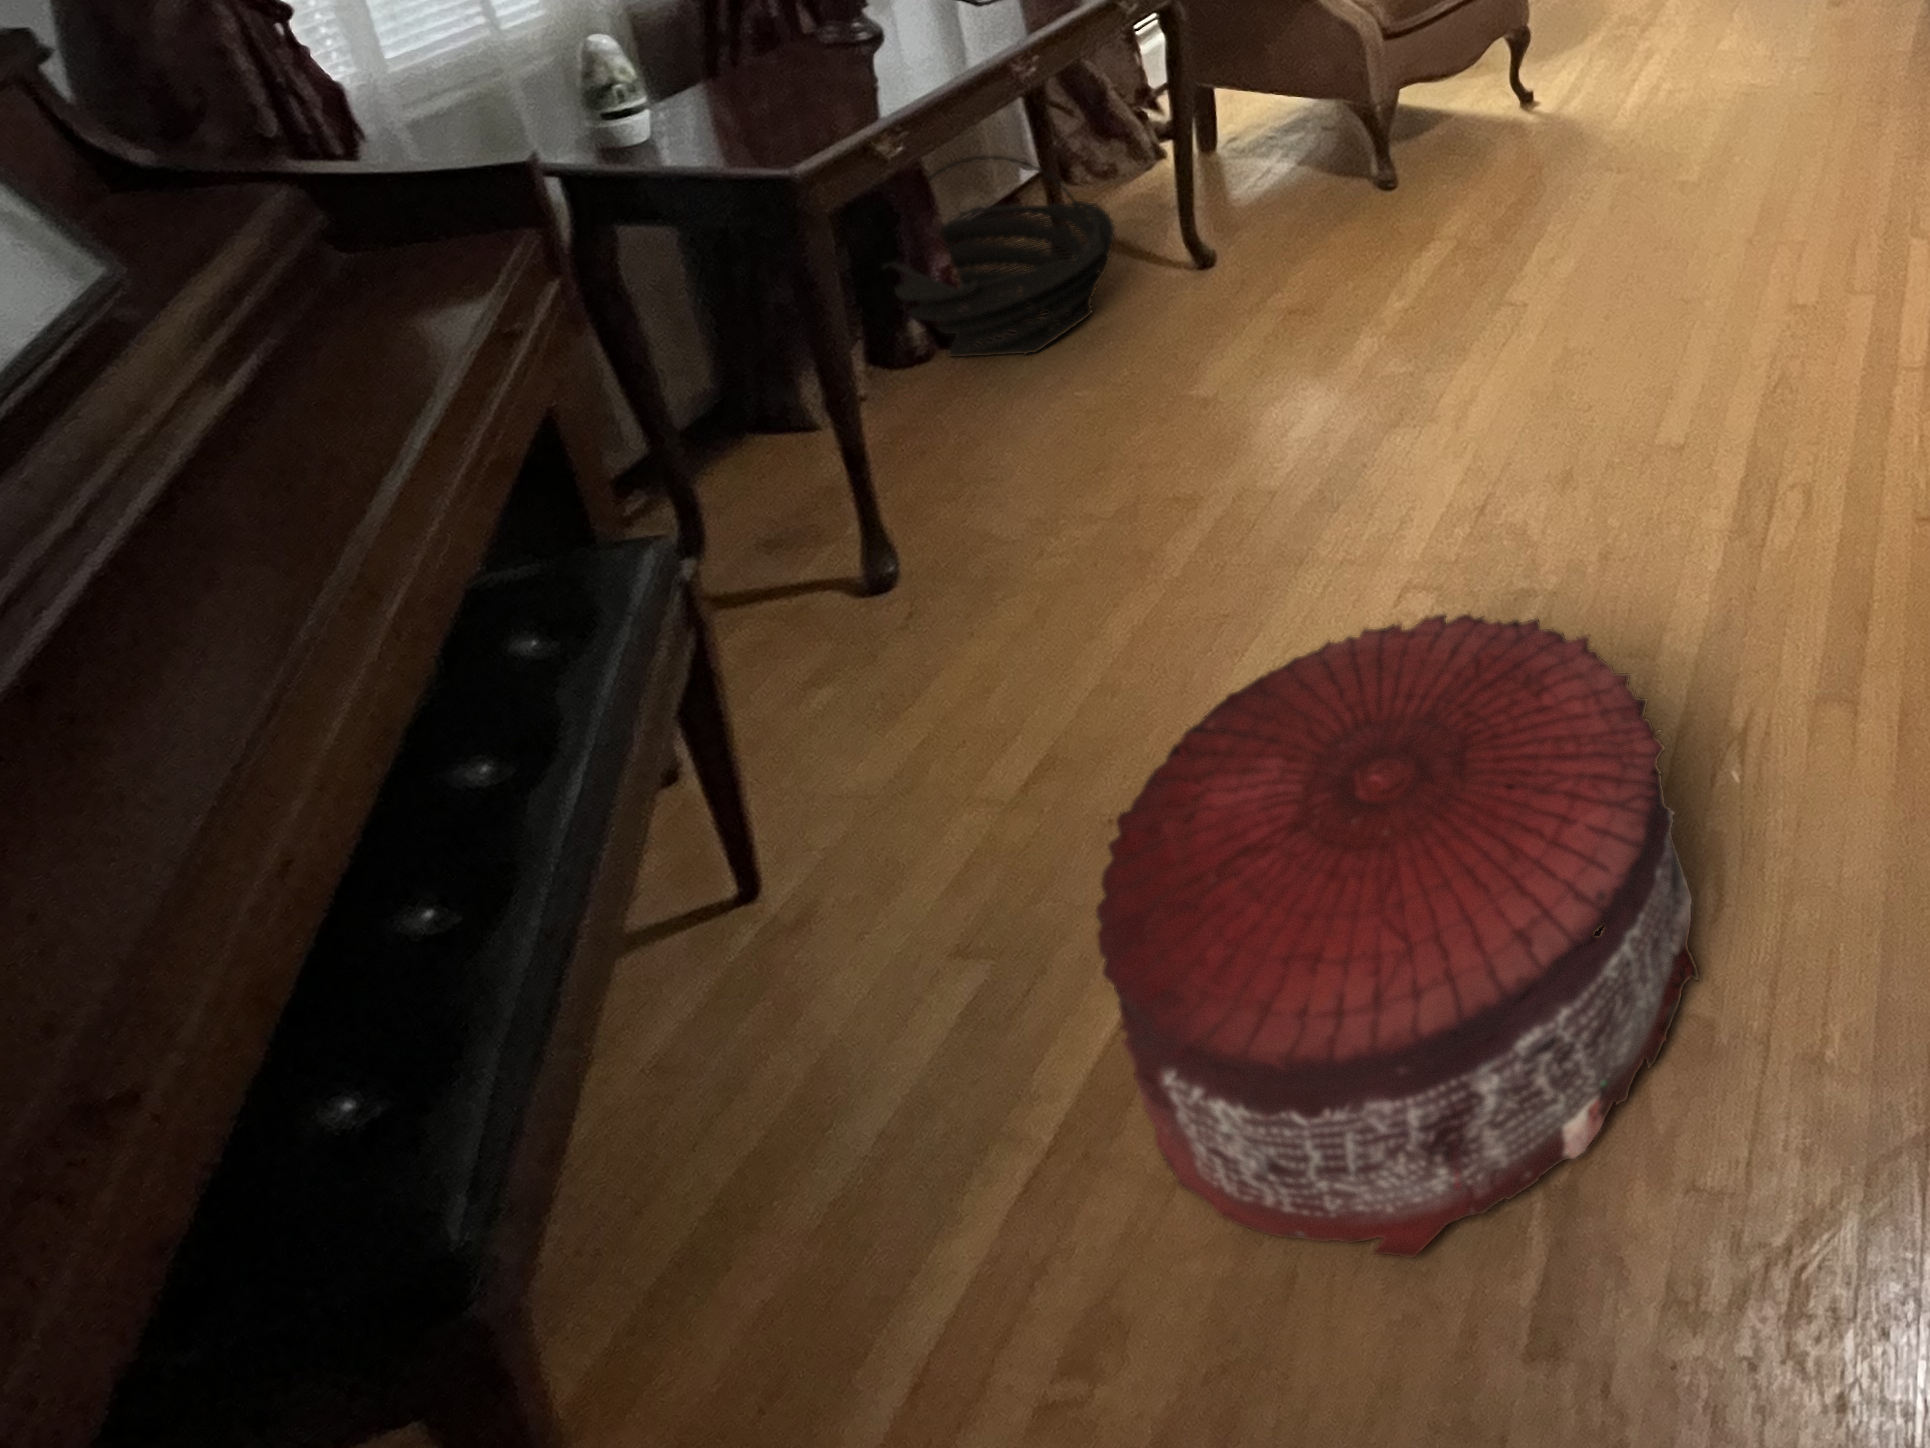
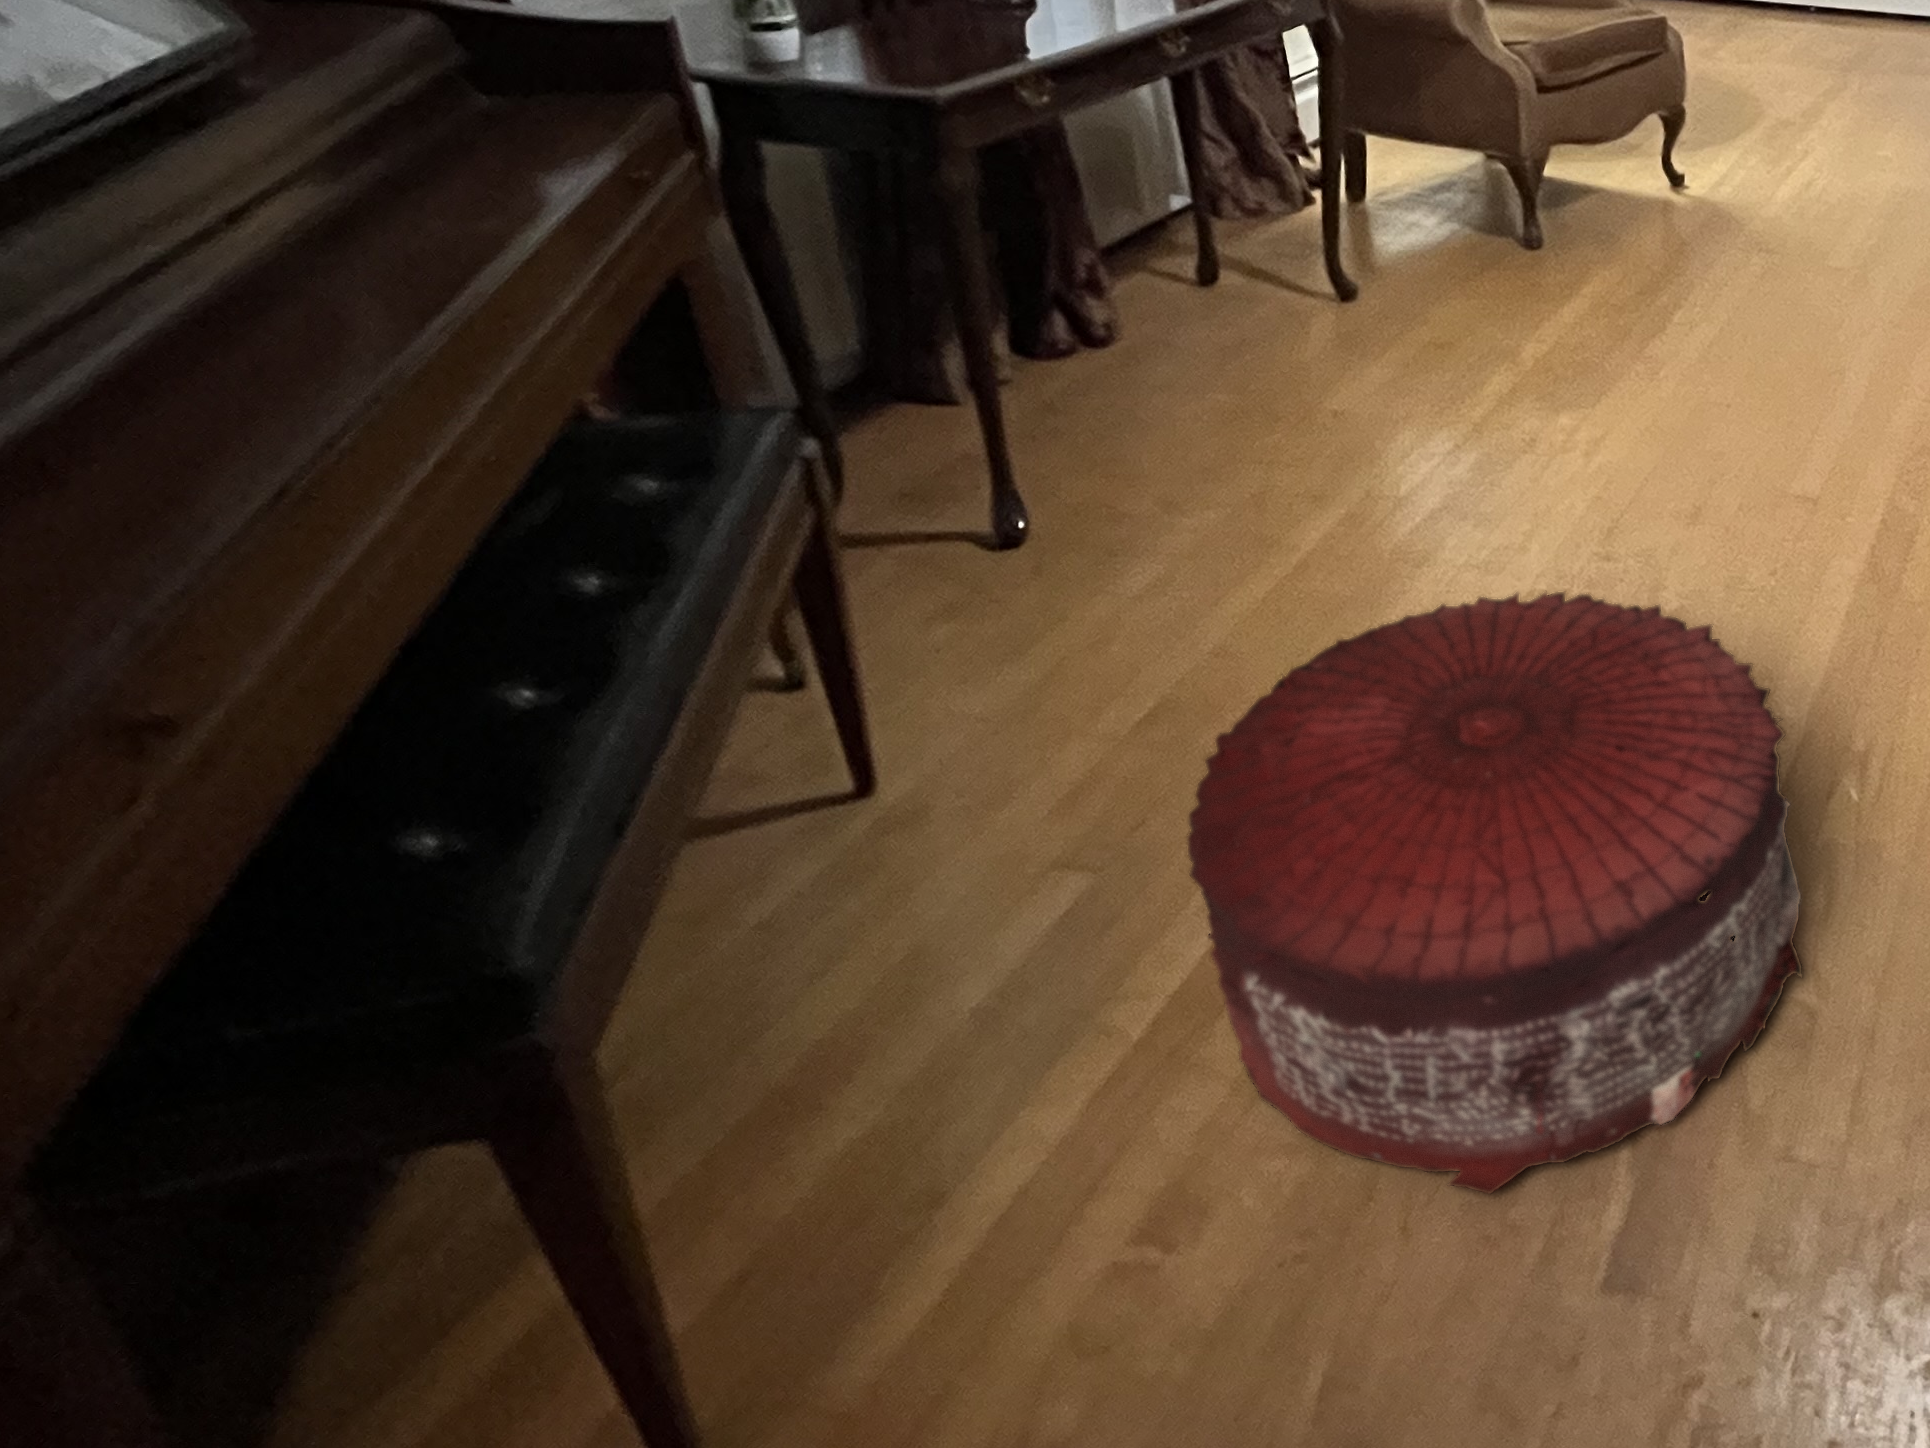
basket: present [882,155,1115,357] -> none [1034,151,1264,356]

